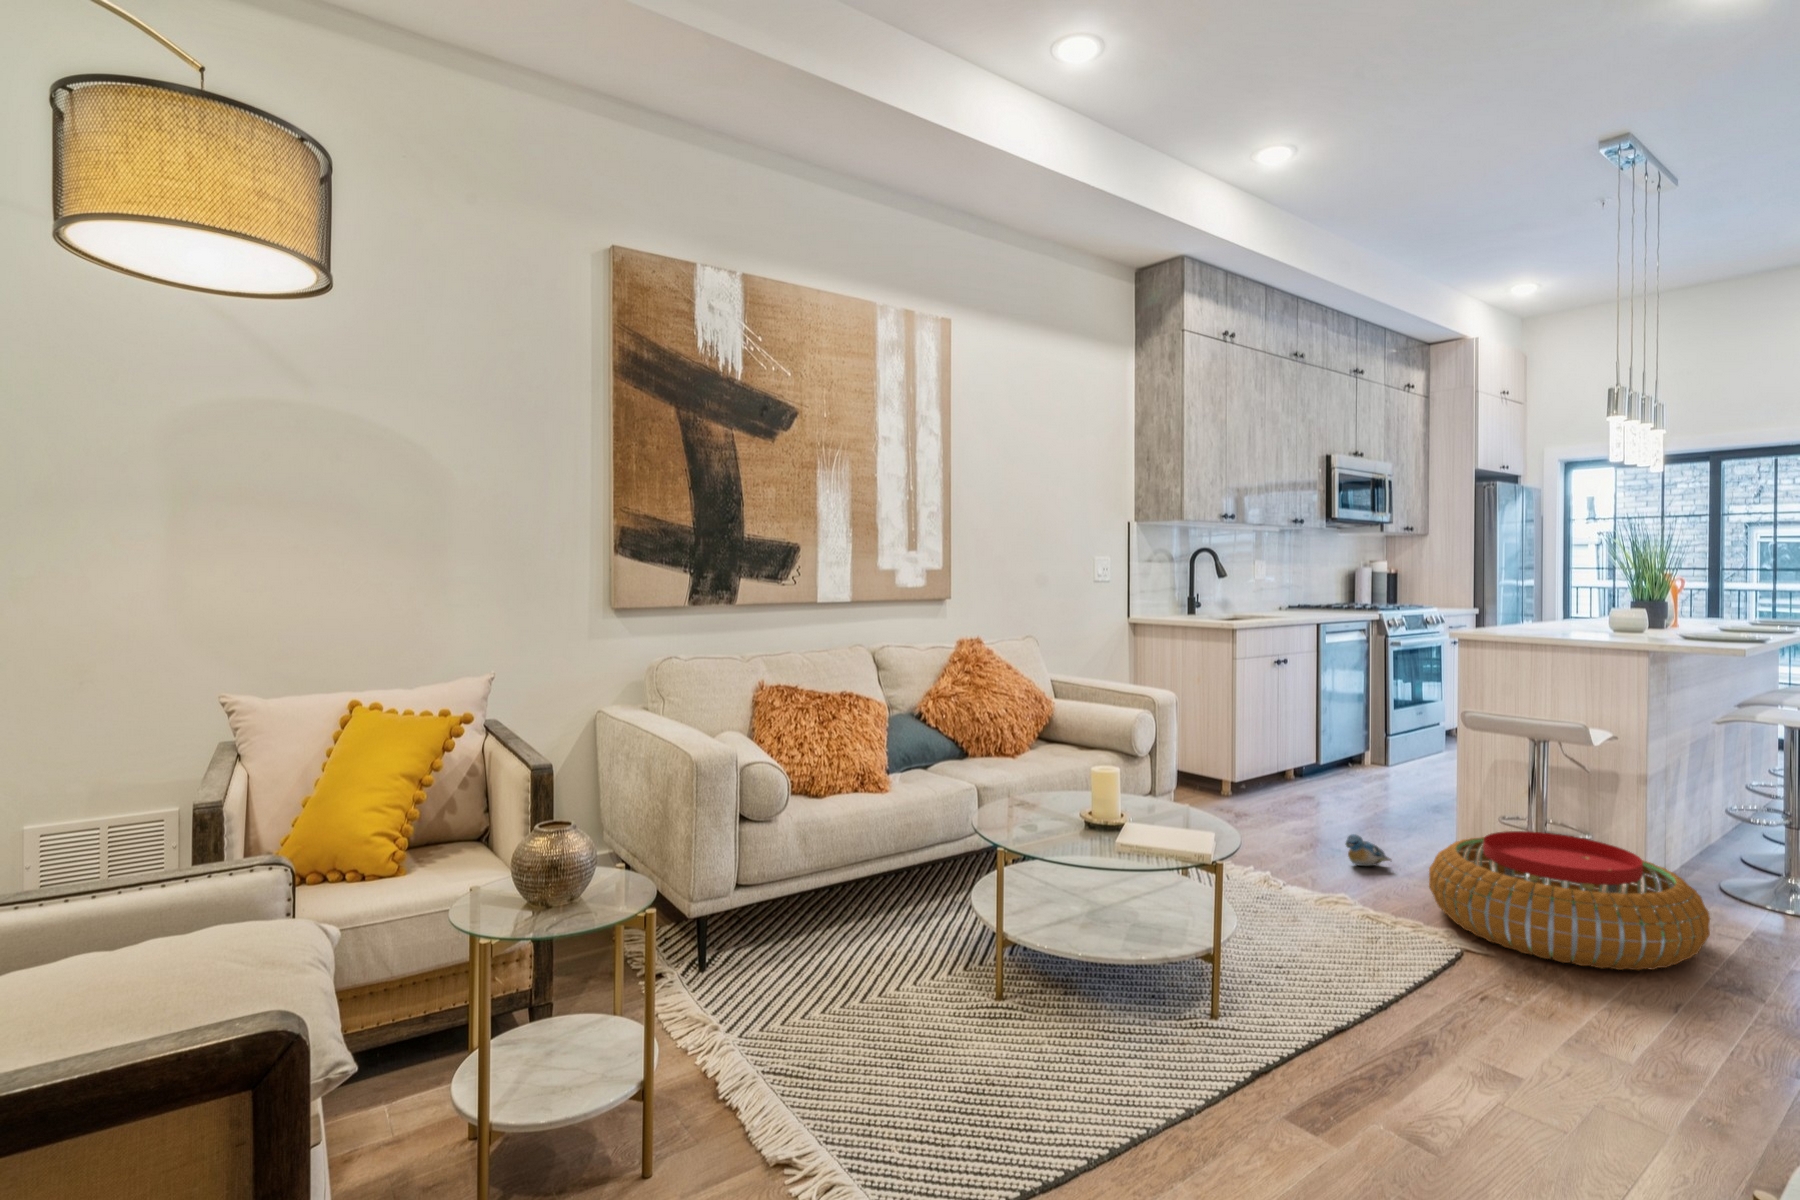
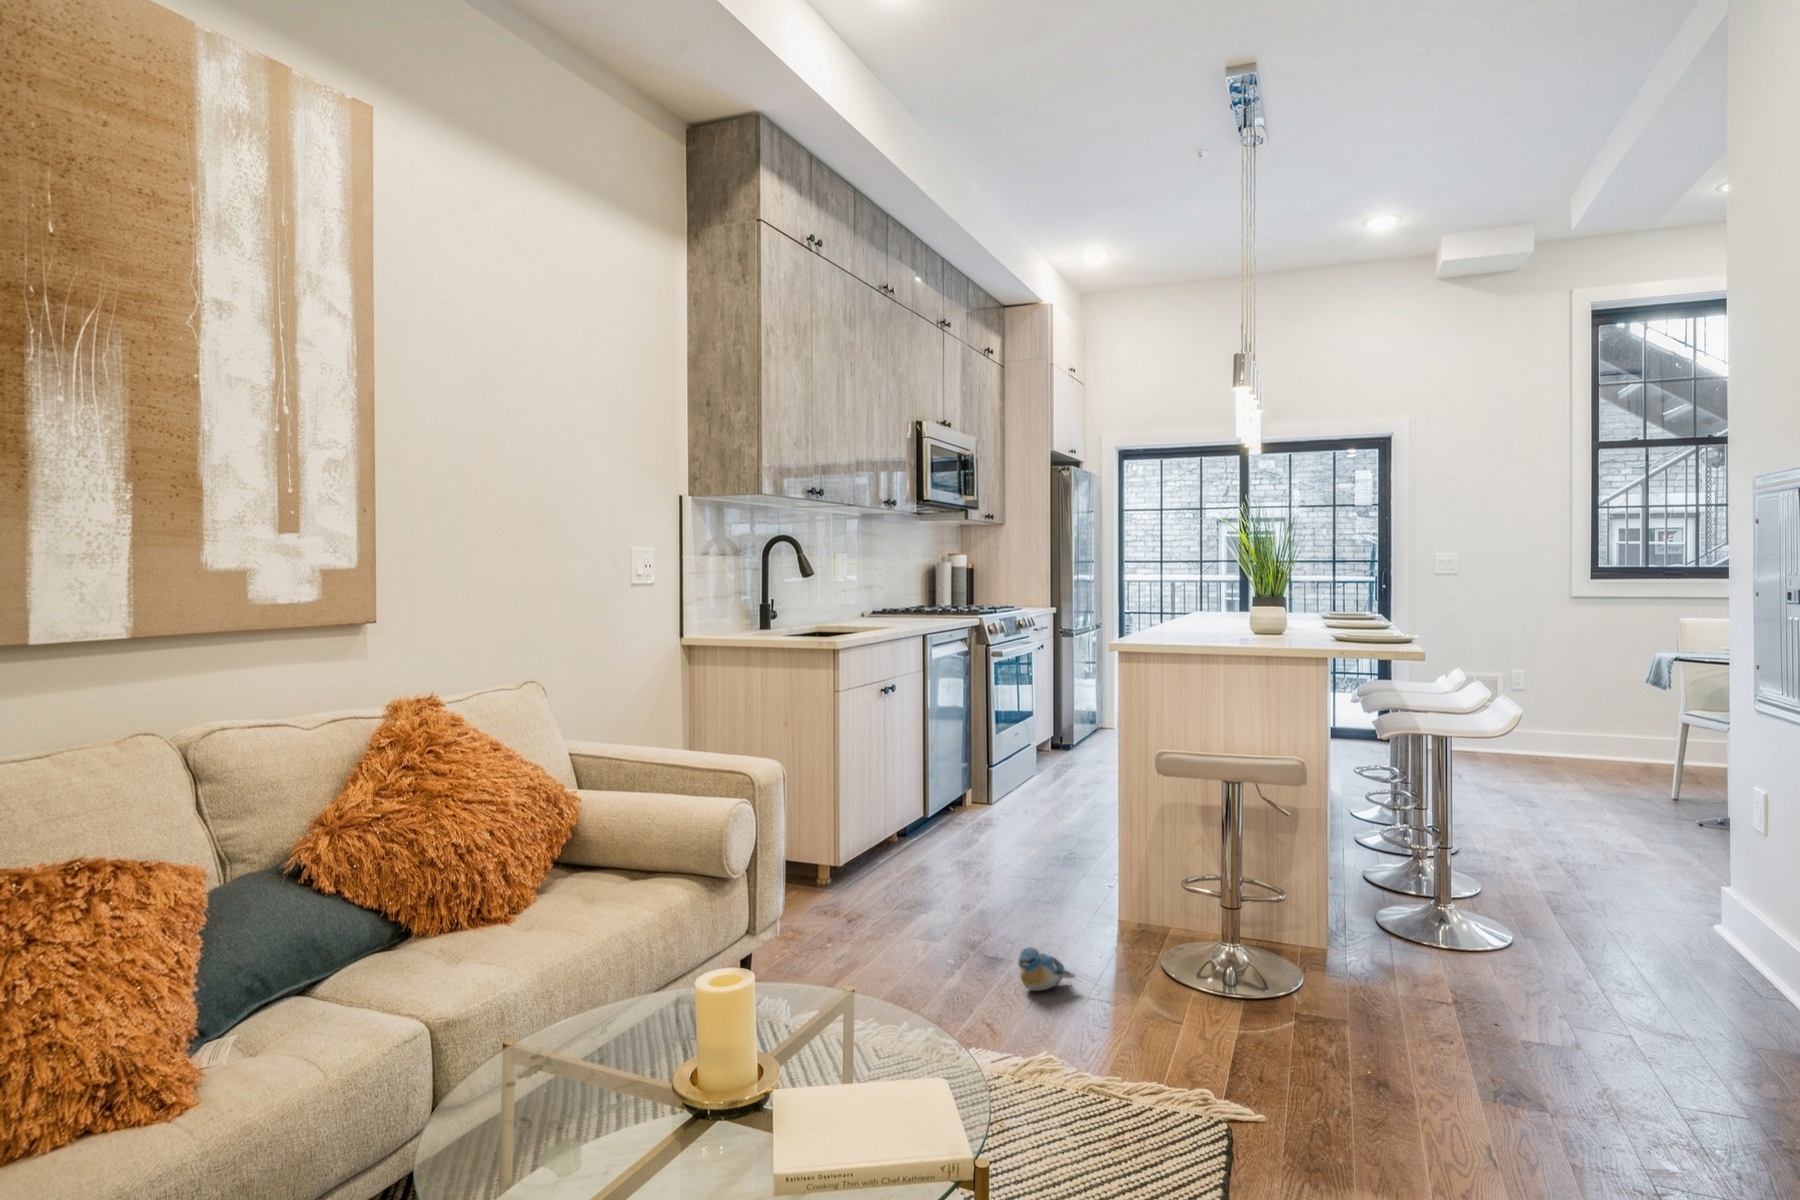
pouf: present [1429,831,1710,970] -> none [1148,922,1485,1133]

